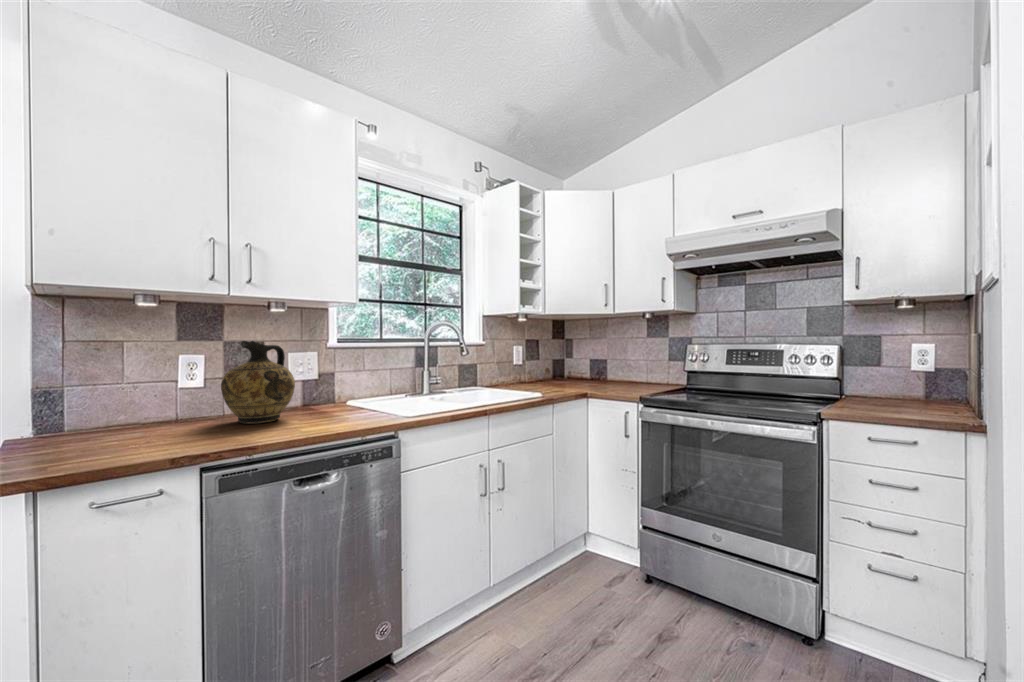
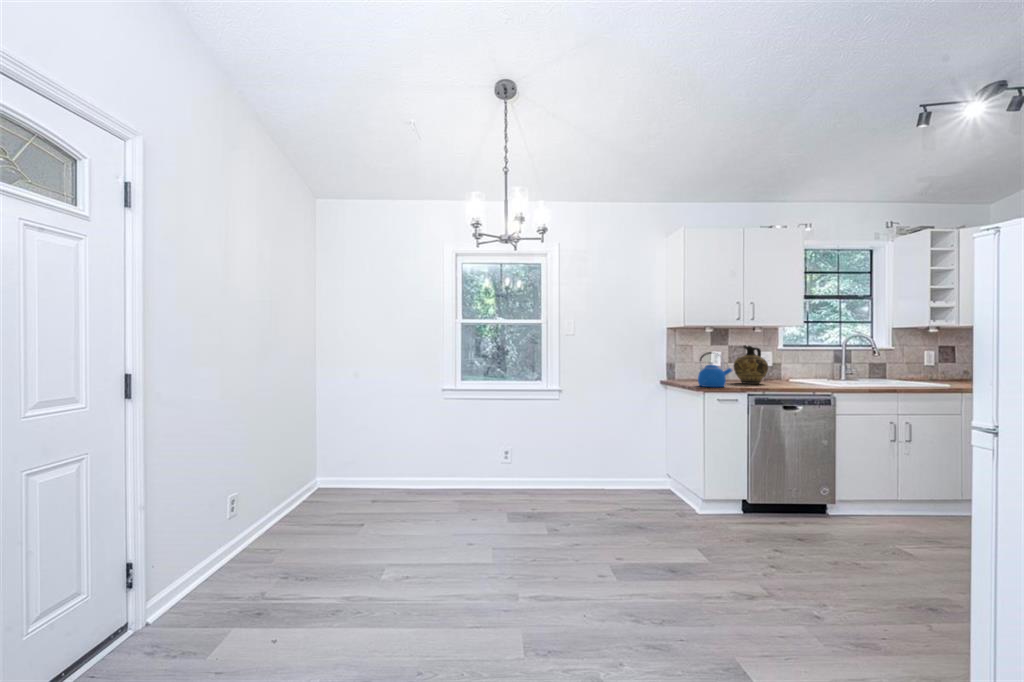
kettle: none [72,359,182,460] -> present [698,352,732,387]

